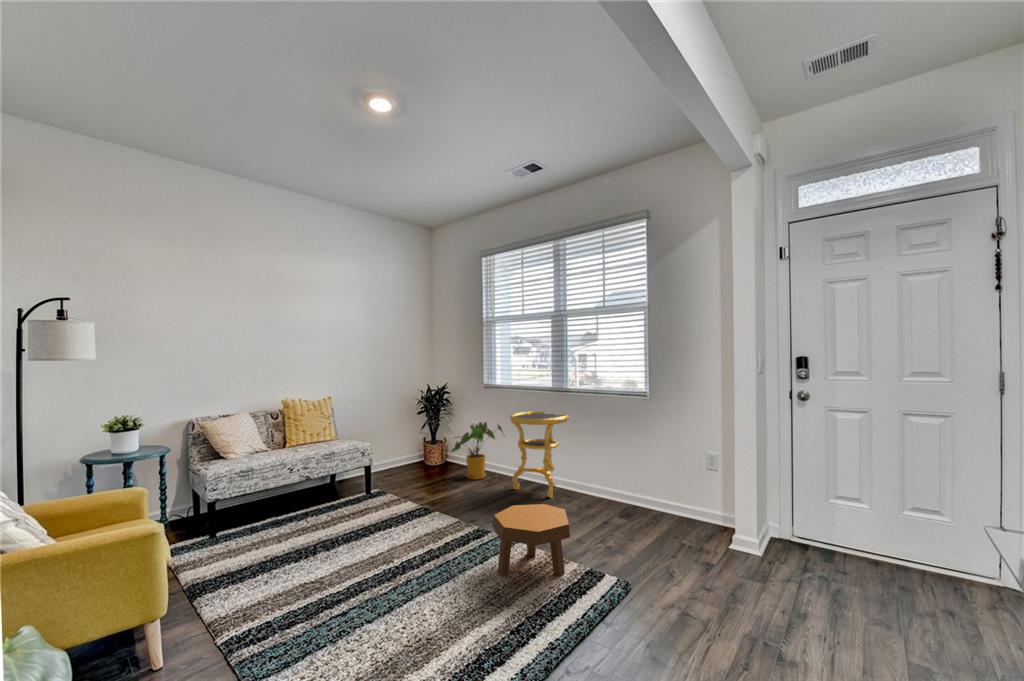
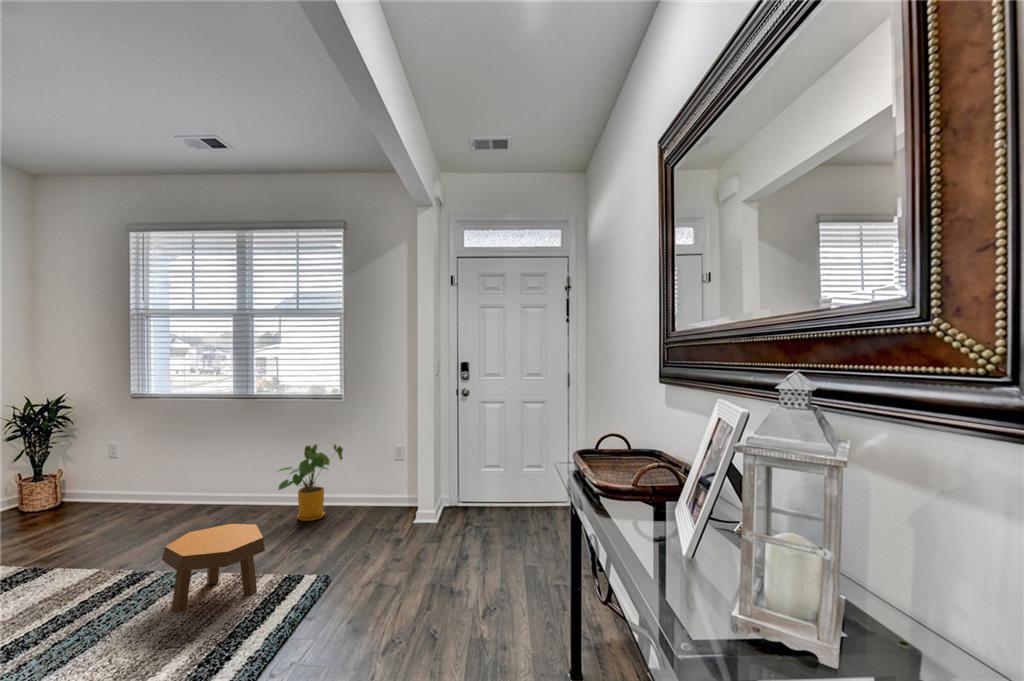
side table: present [510,411,569,498] -> none [172,423,253,522]
house plant: present [451,422,503,480] -> present [278,444,343,521]

